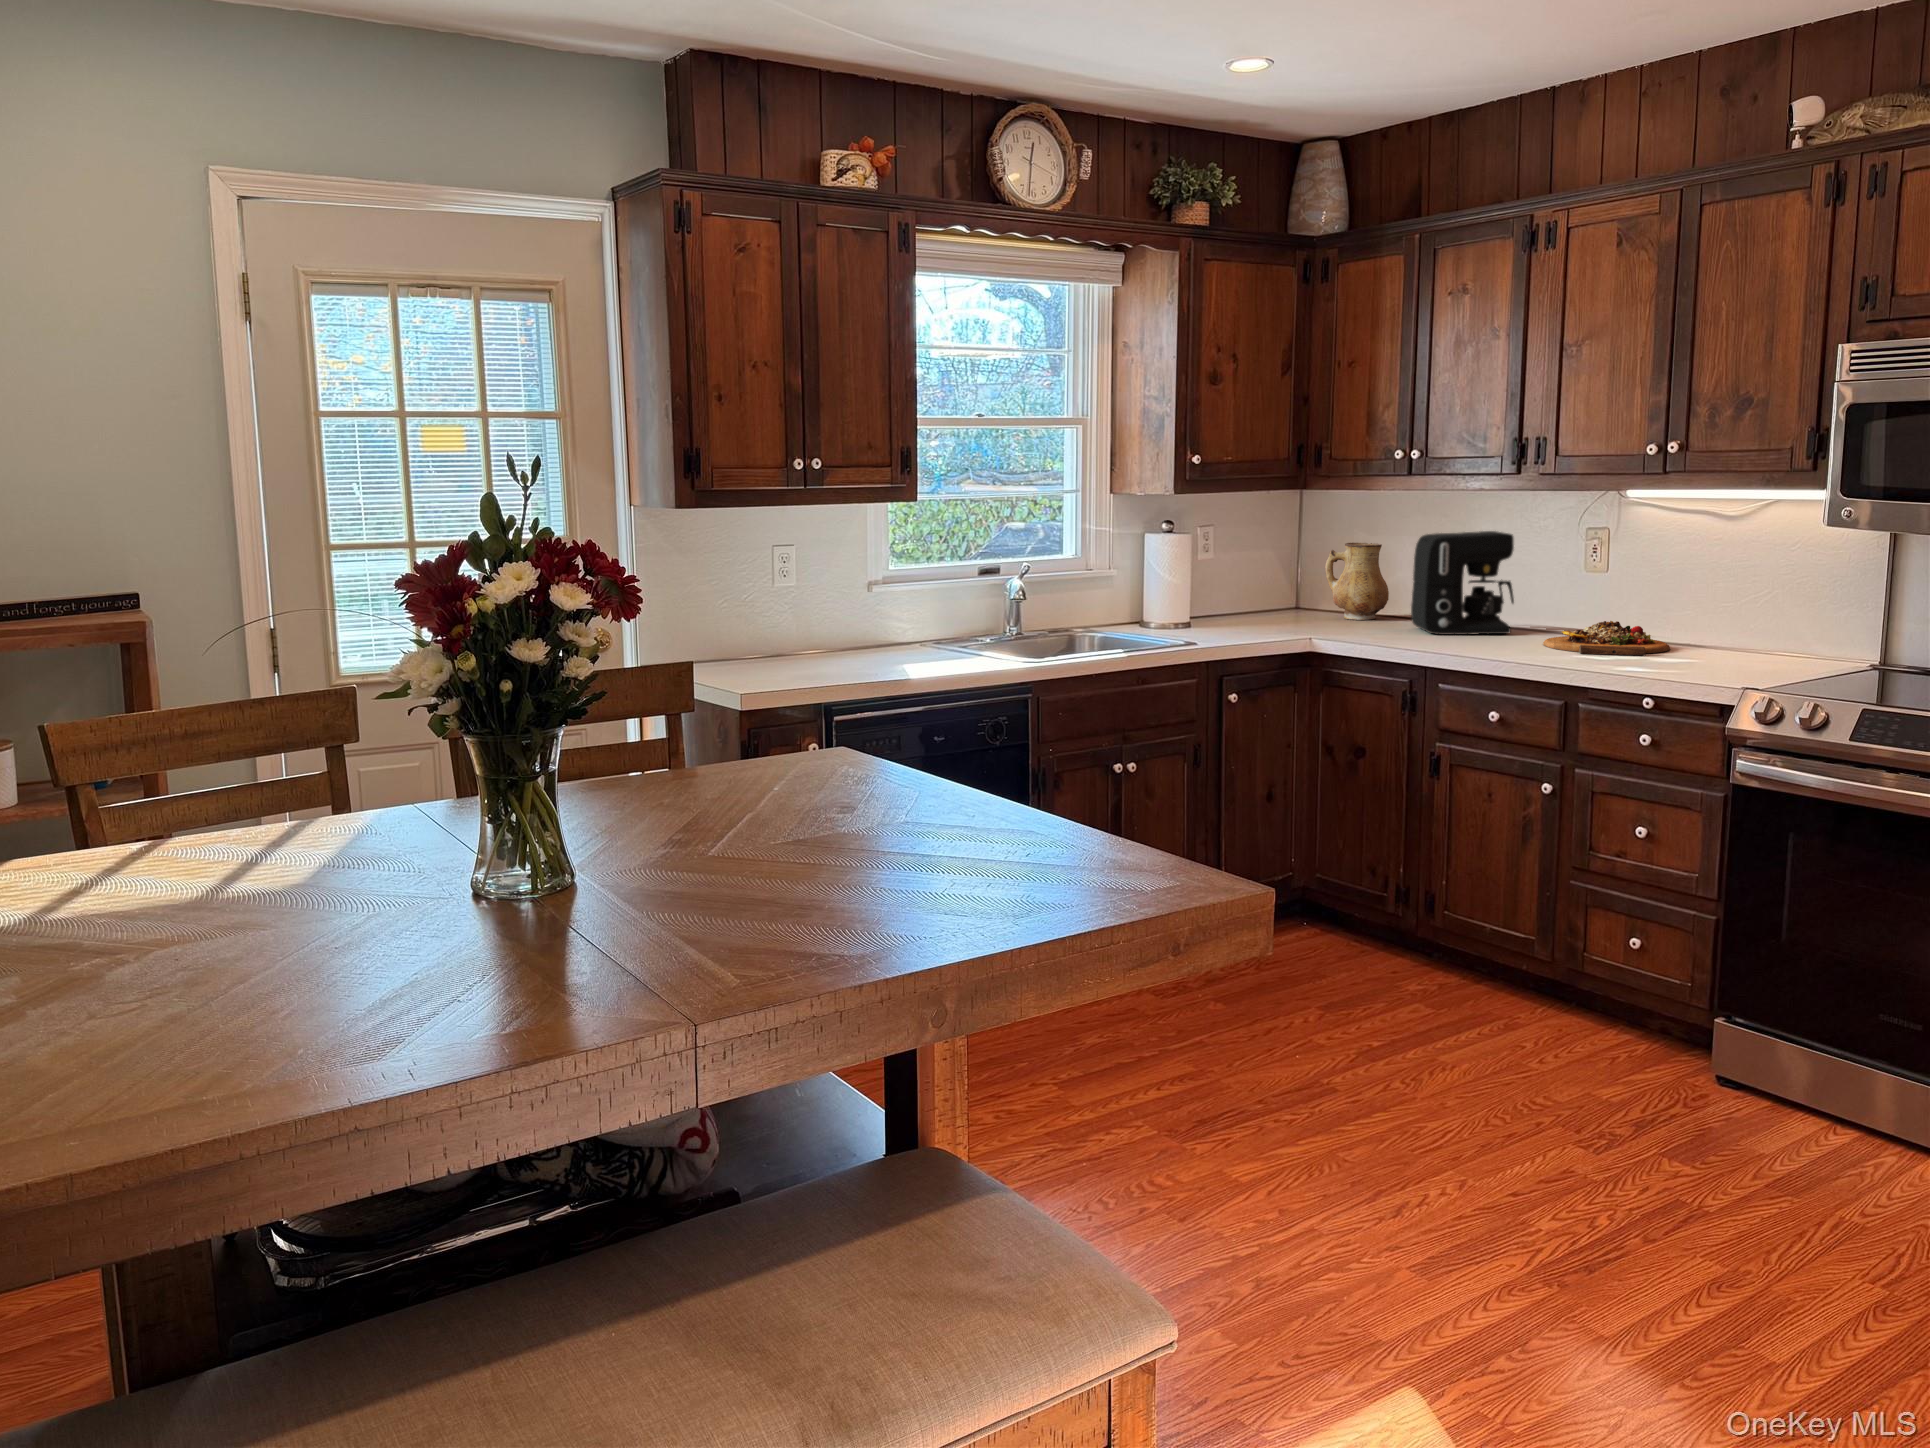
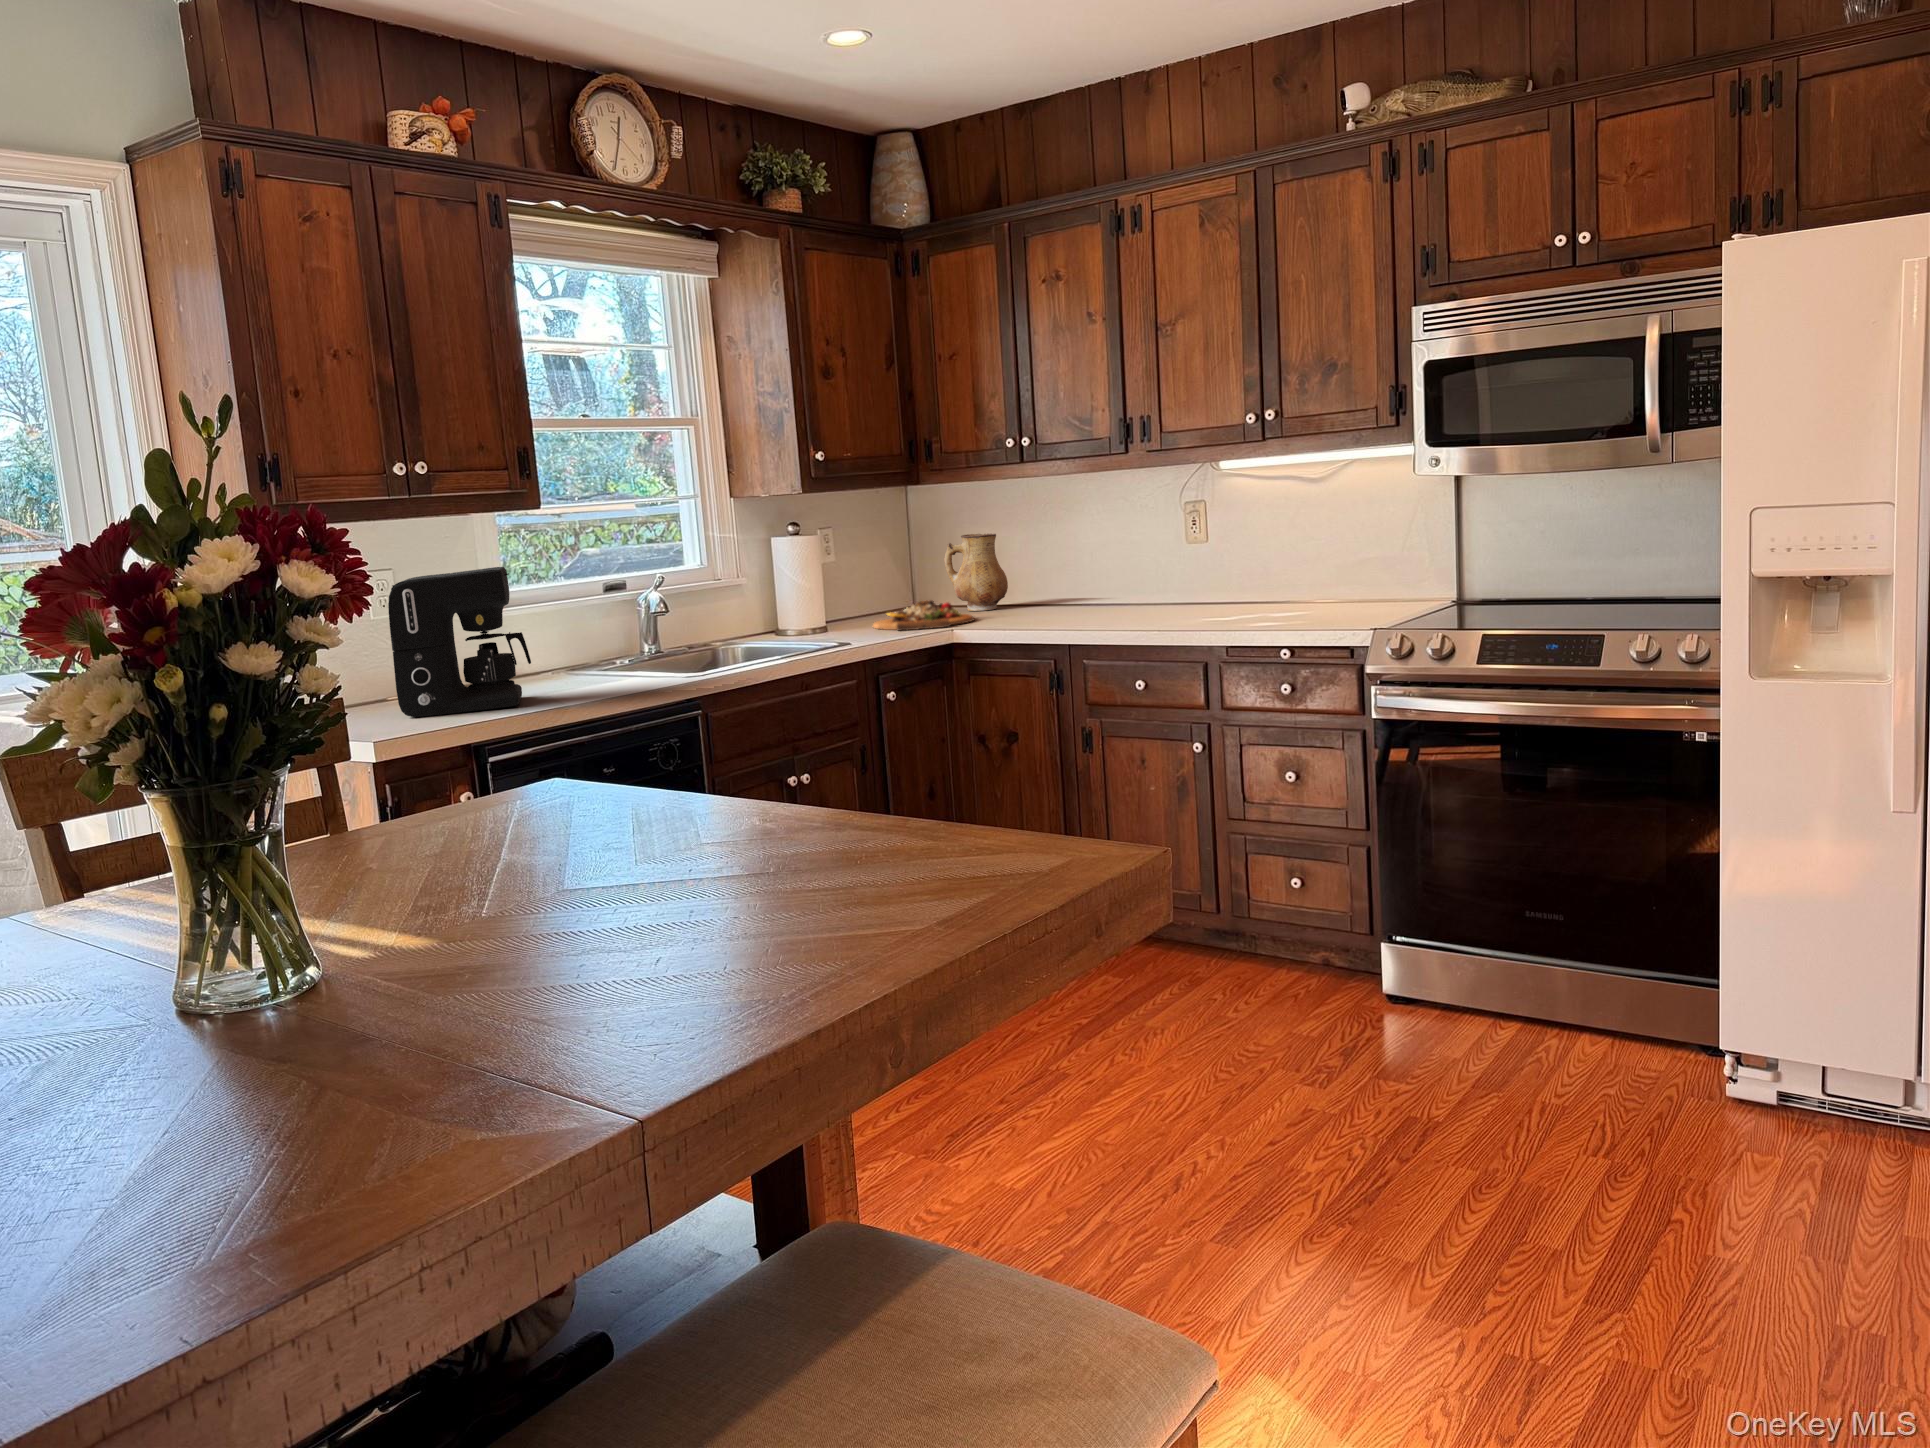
coffee maker: present [1411,531,1514,635] -> present [388,567,531,717]
cutting board: present [1543,621,1670,656] -> present [873,600,974,631]

